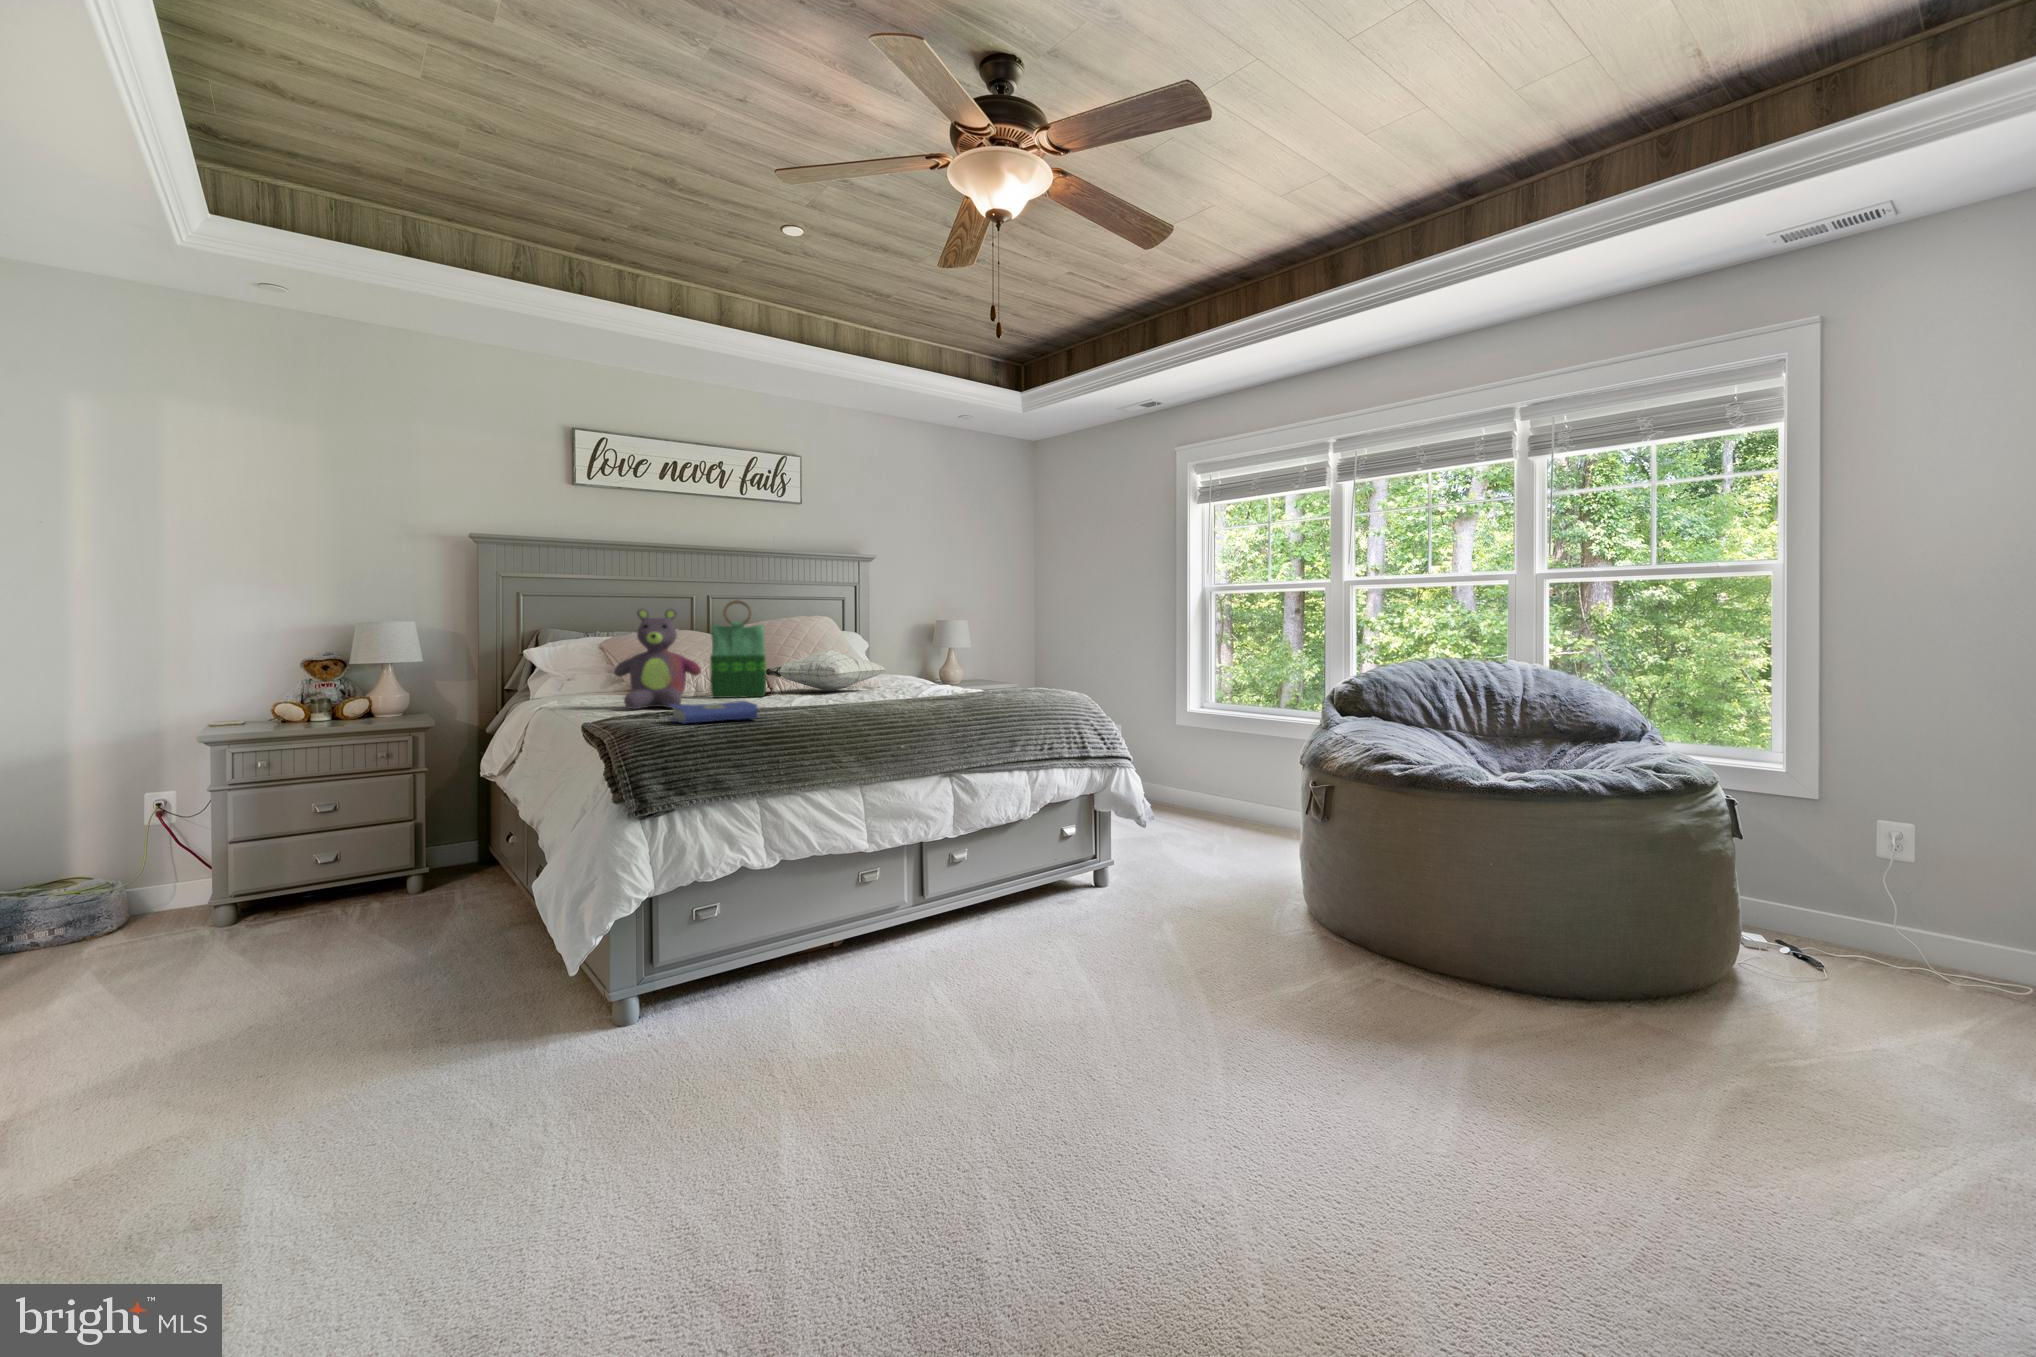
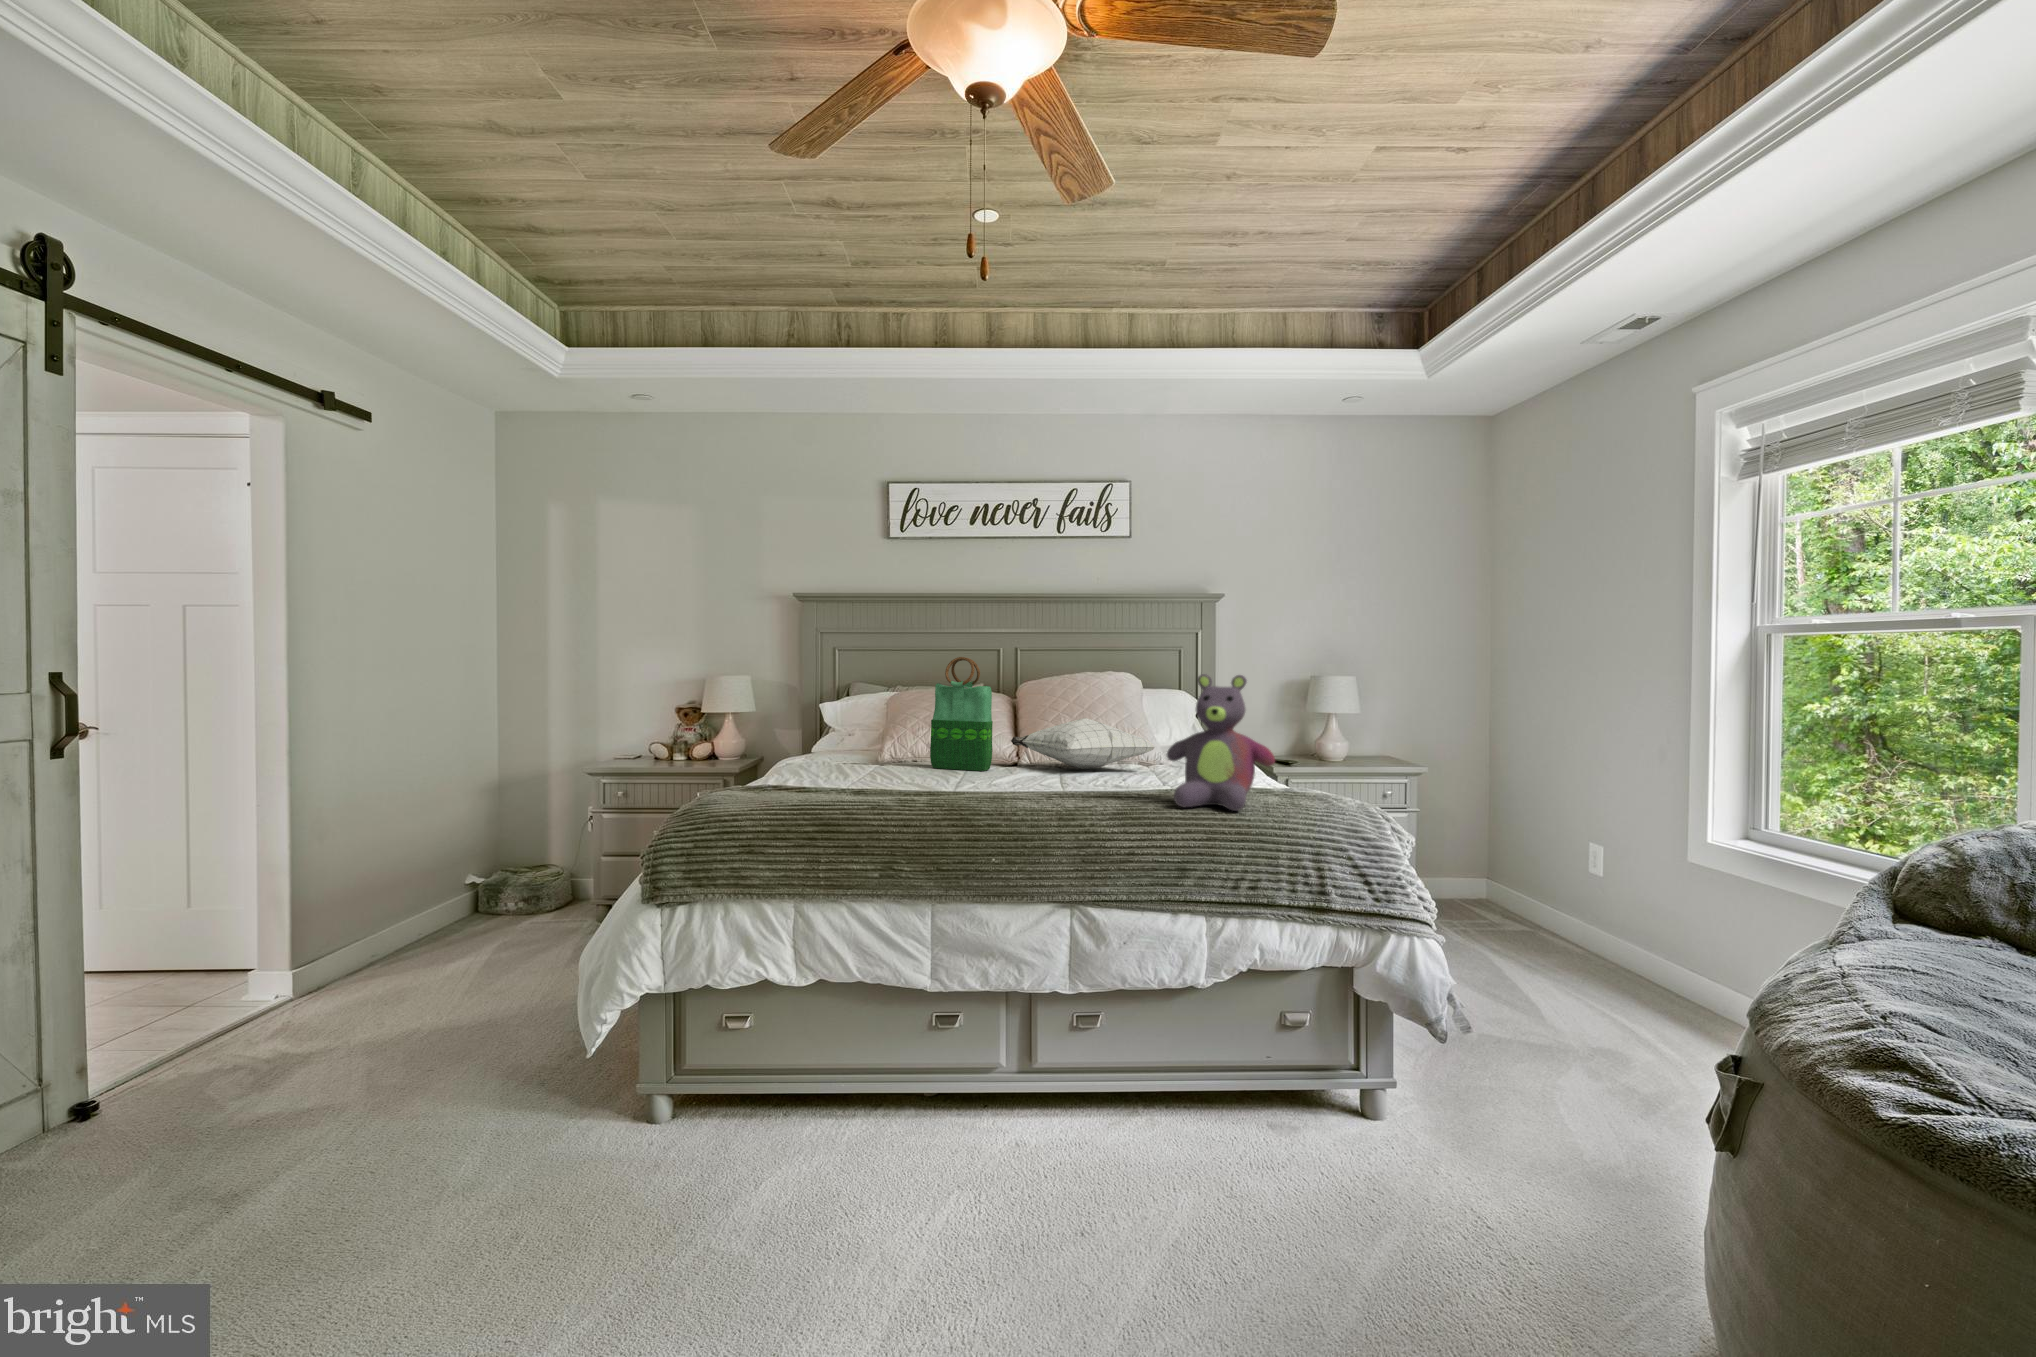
stuffed bear: present [614,609,701,709] -> present [1167,674,1275,811]
hardcover book: present [668,701,758,724] -> none [718,777,820,804]

